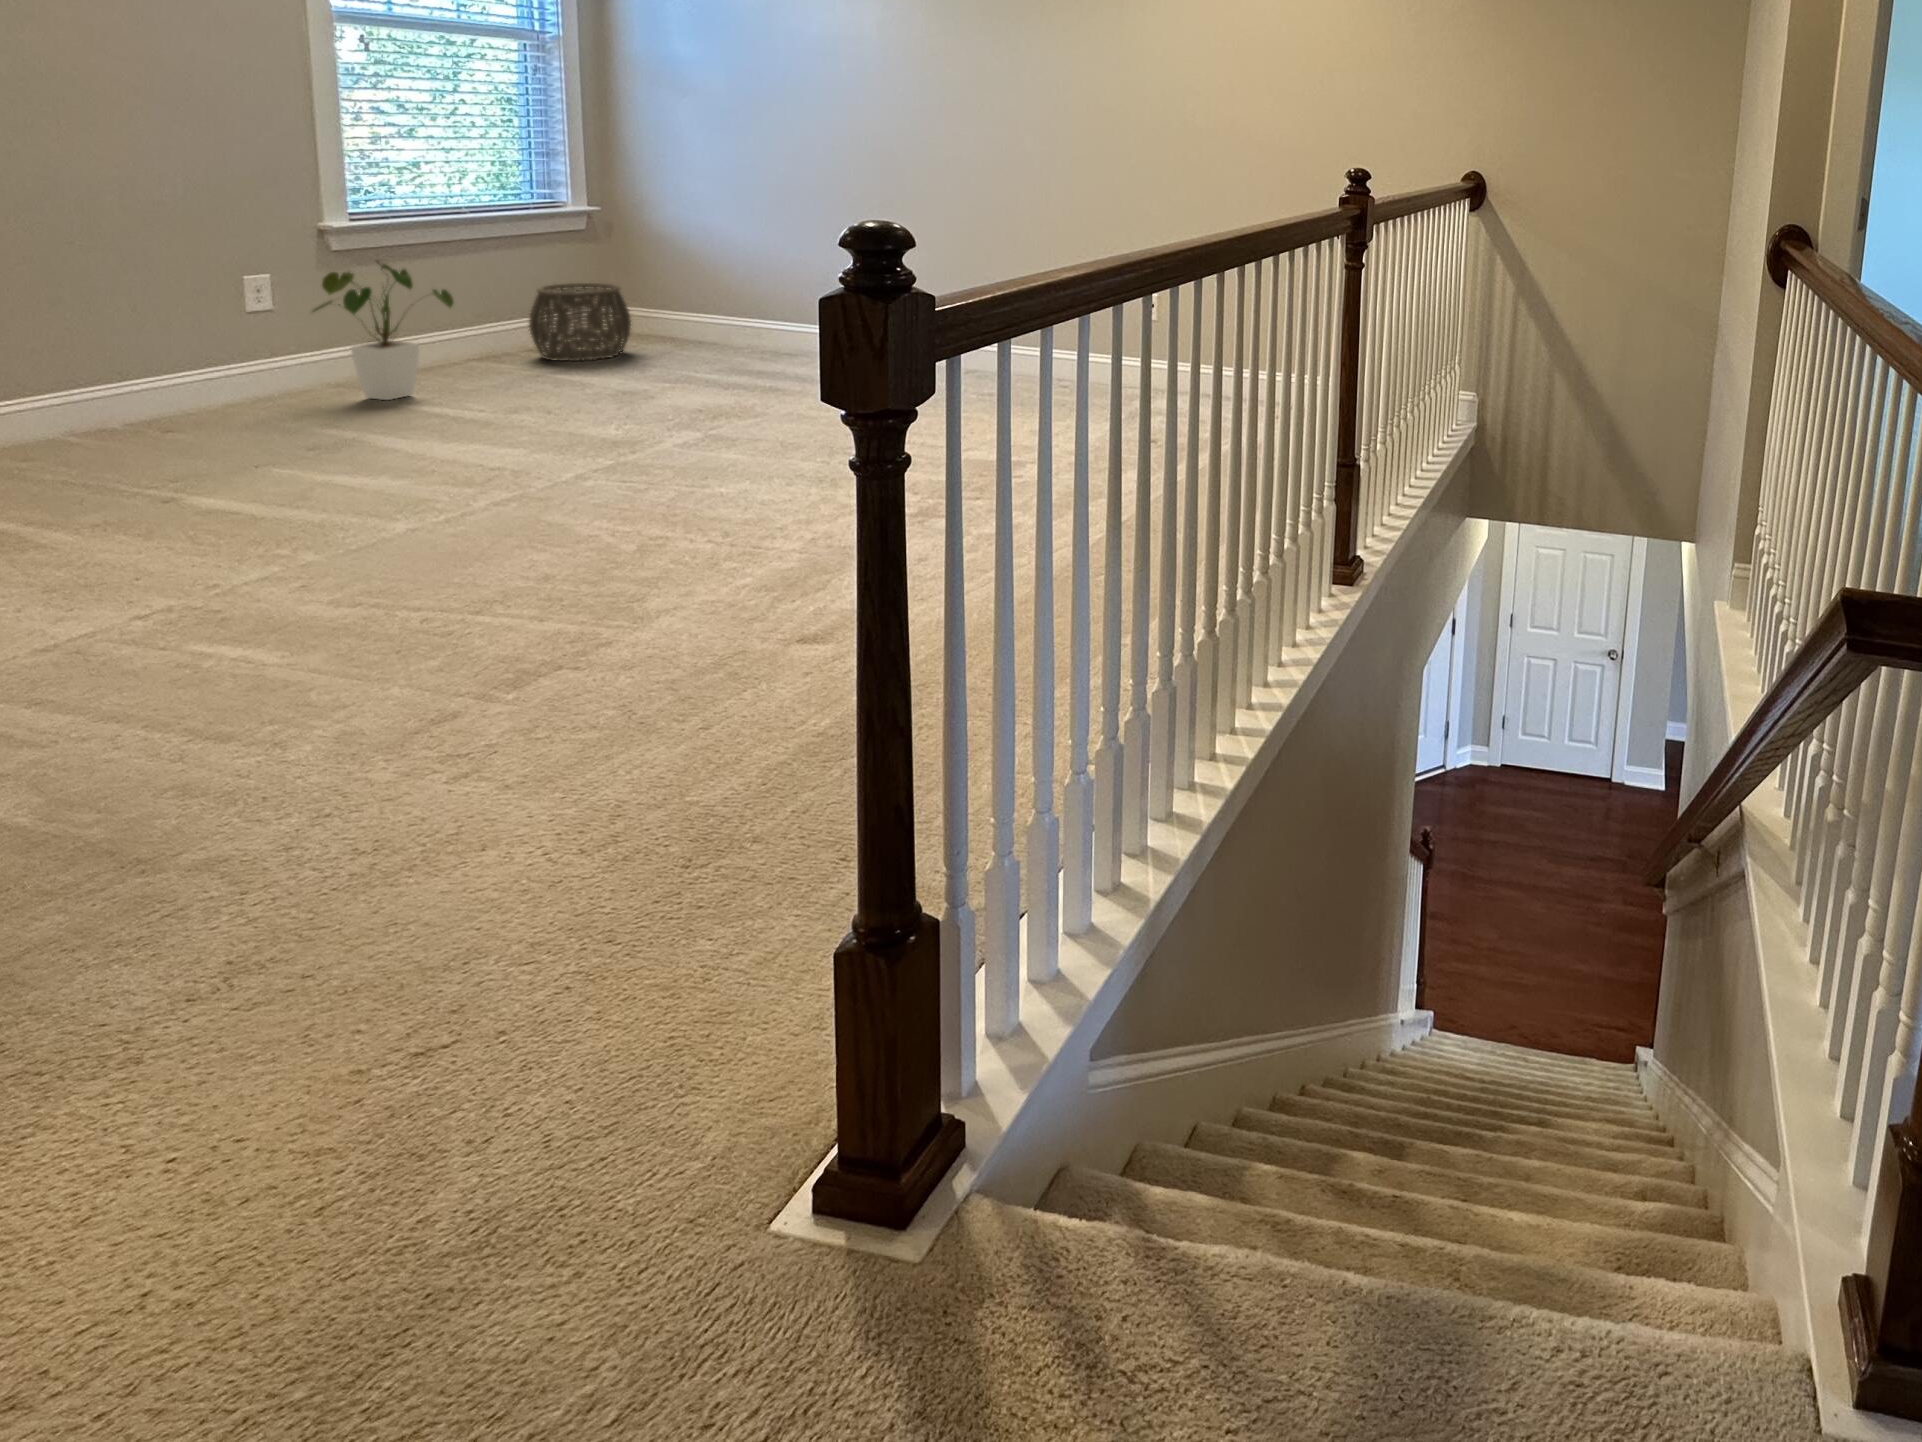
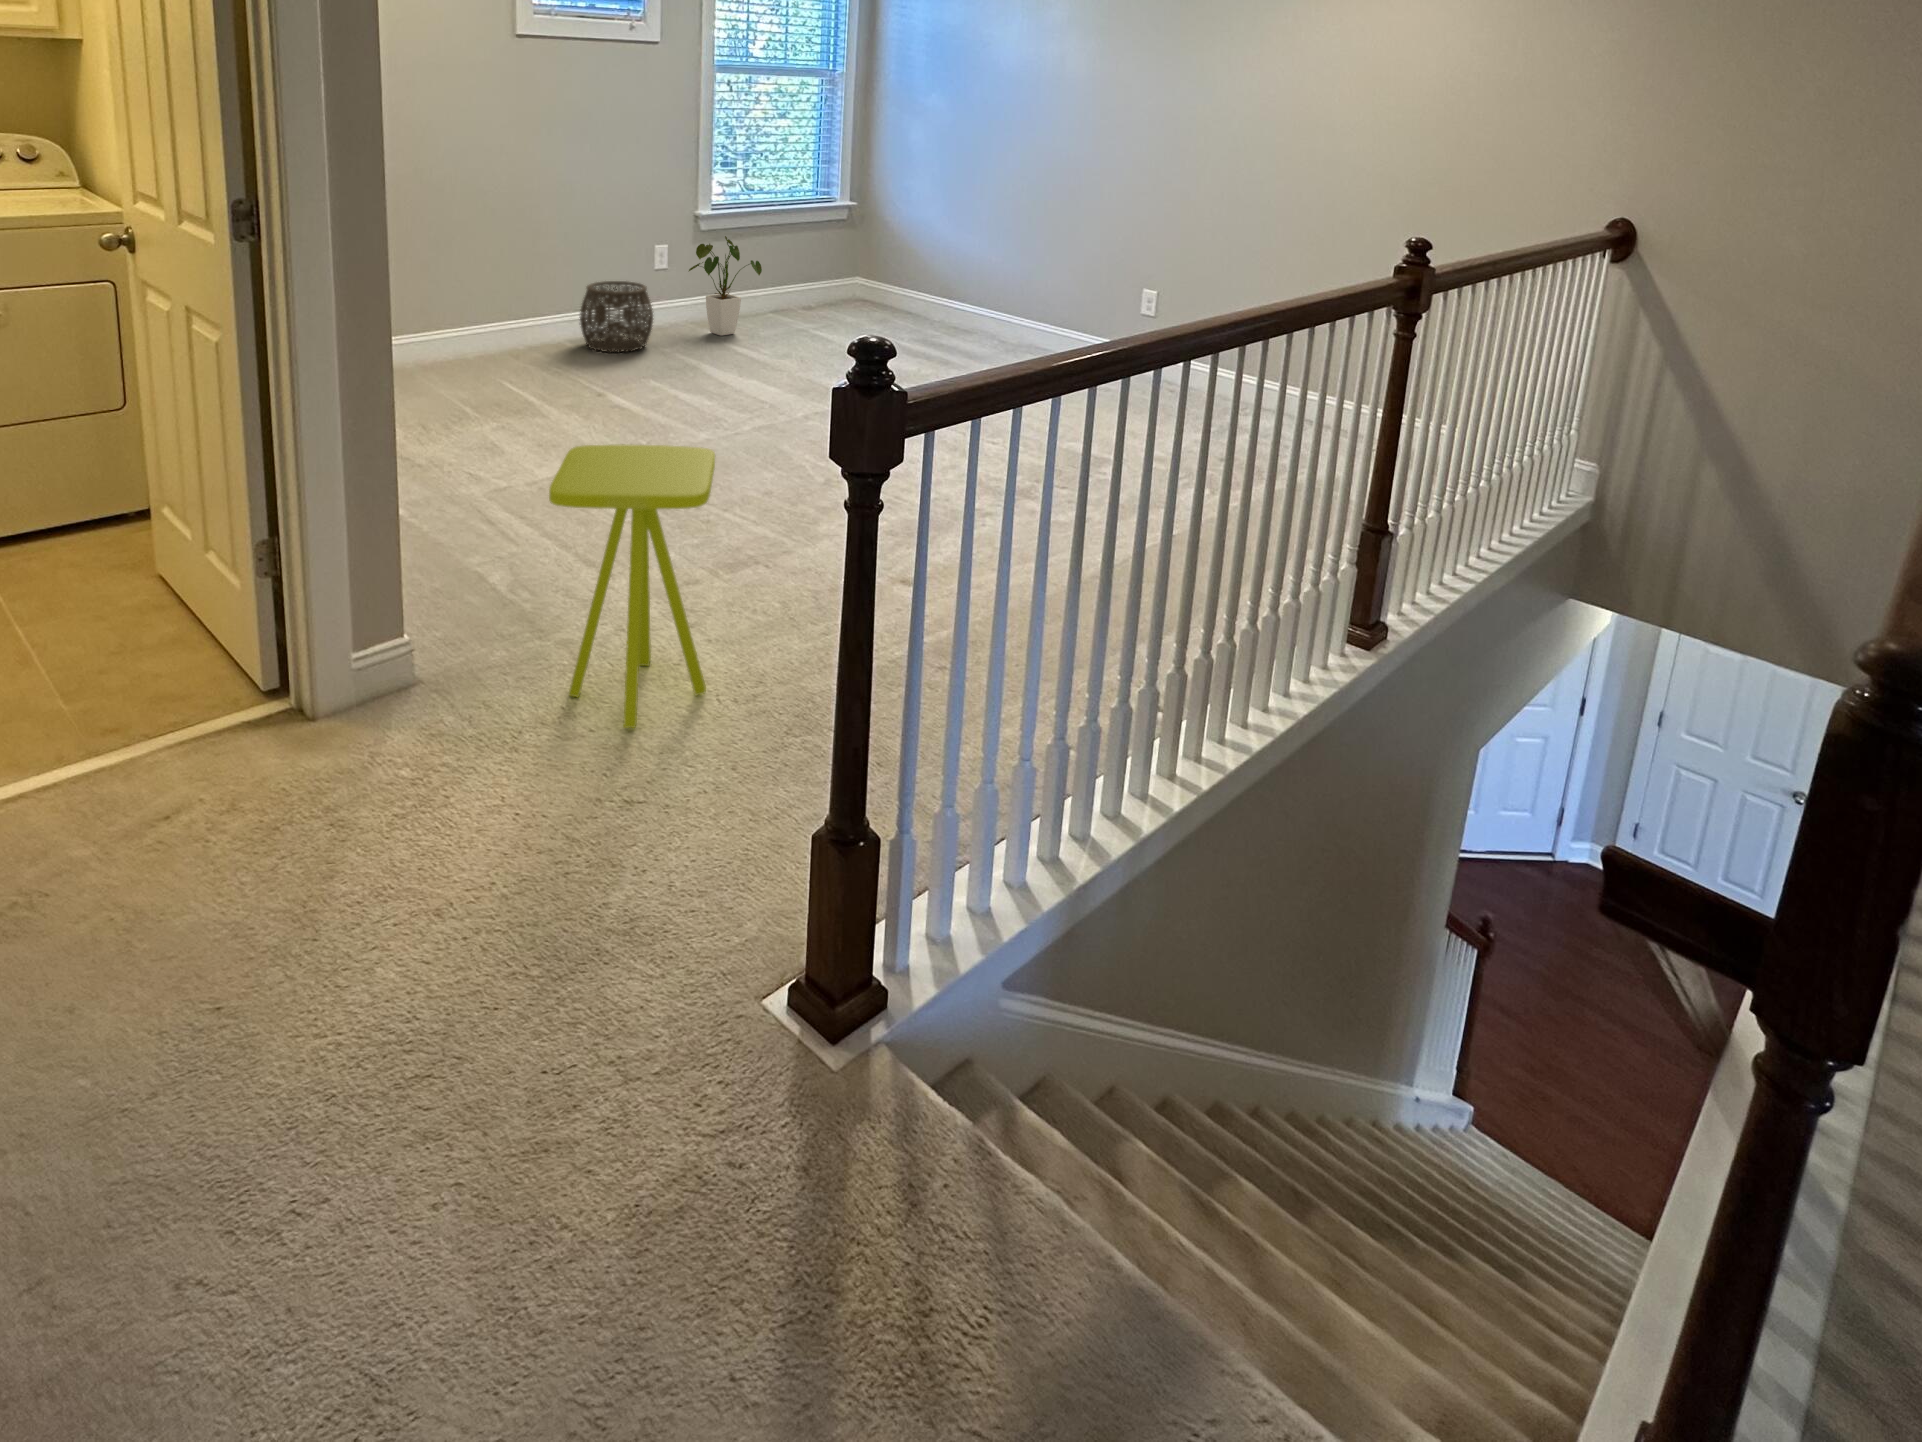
woven basket: present [529,283,631,362] -> present [580,281,653,352]
side table: none [162,505,523,959] -> present [549,444,715,728]

